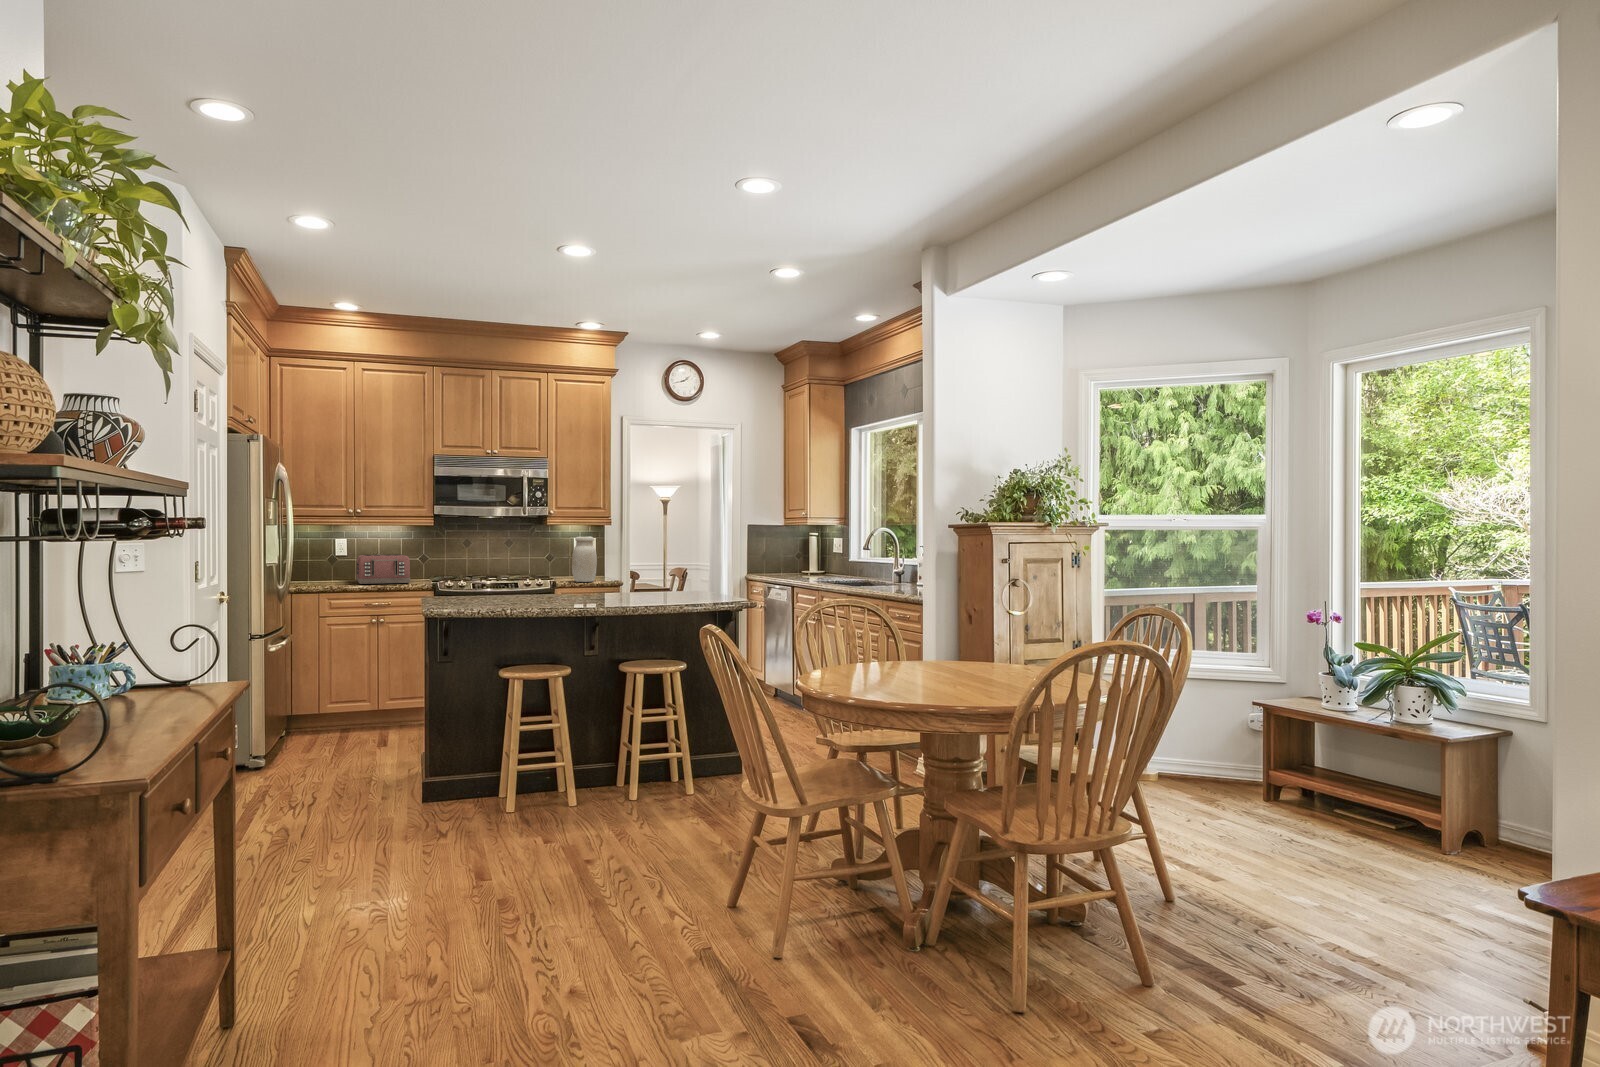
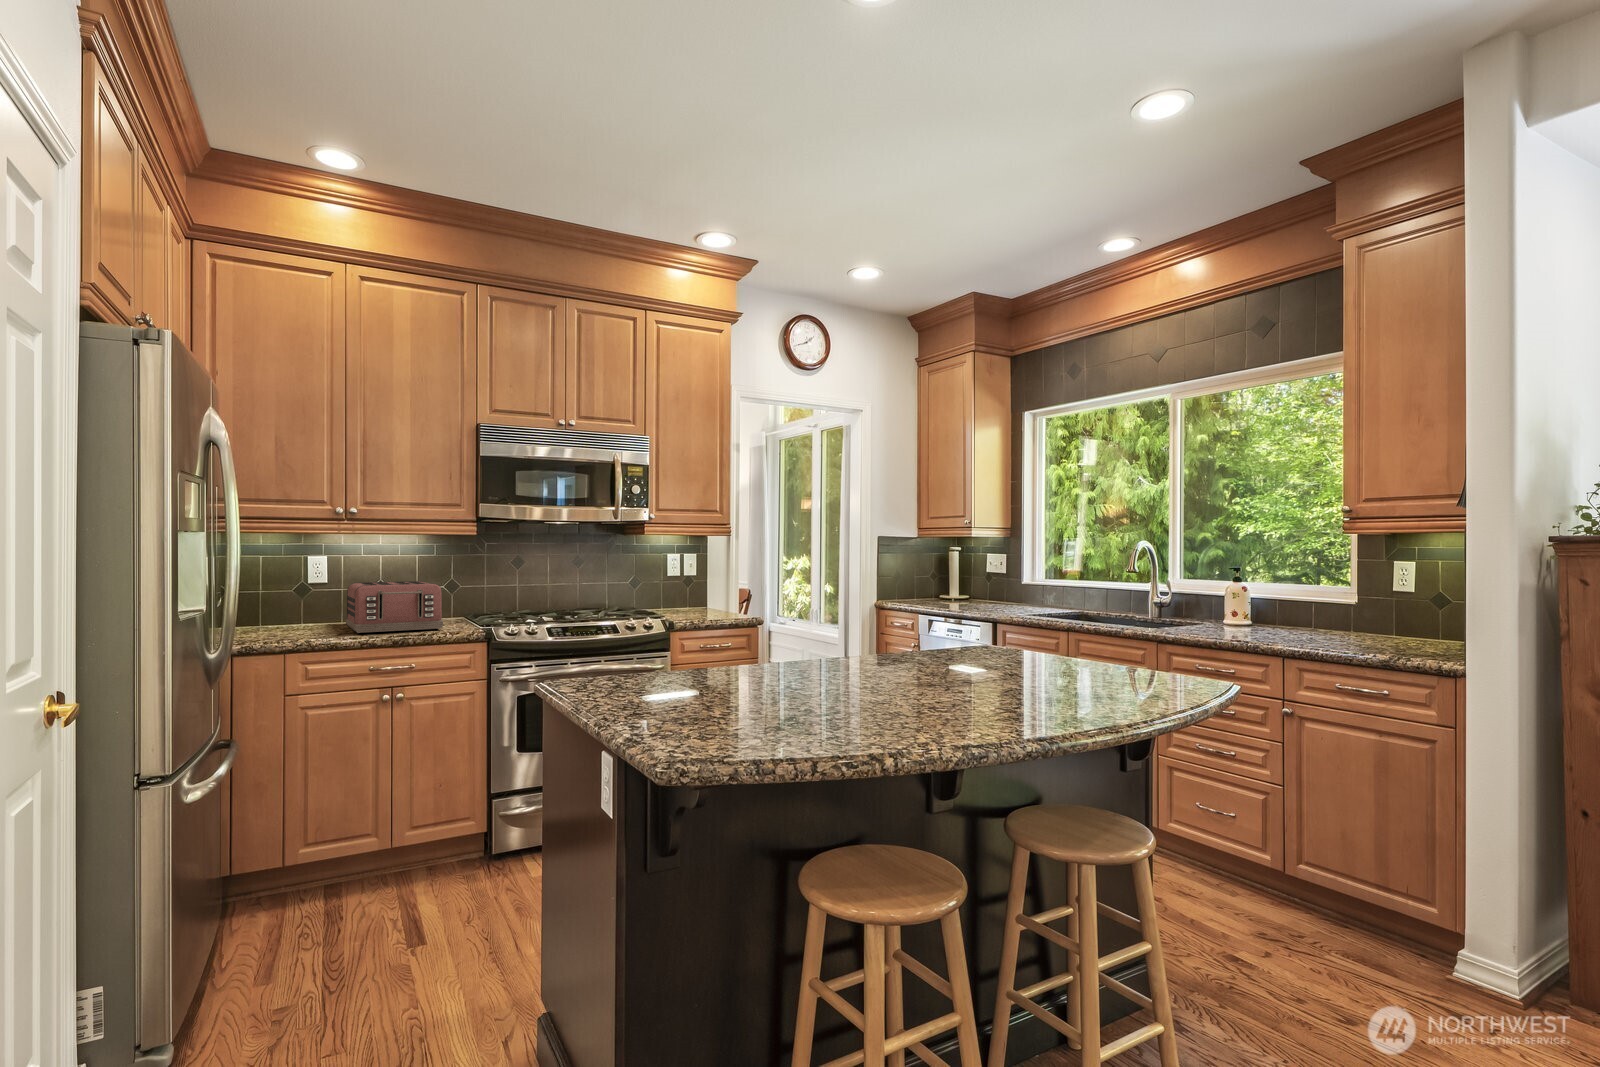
jar: present [572,537,597,582] -> none [690,552,727,620]

